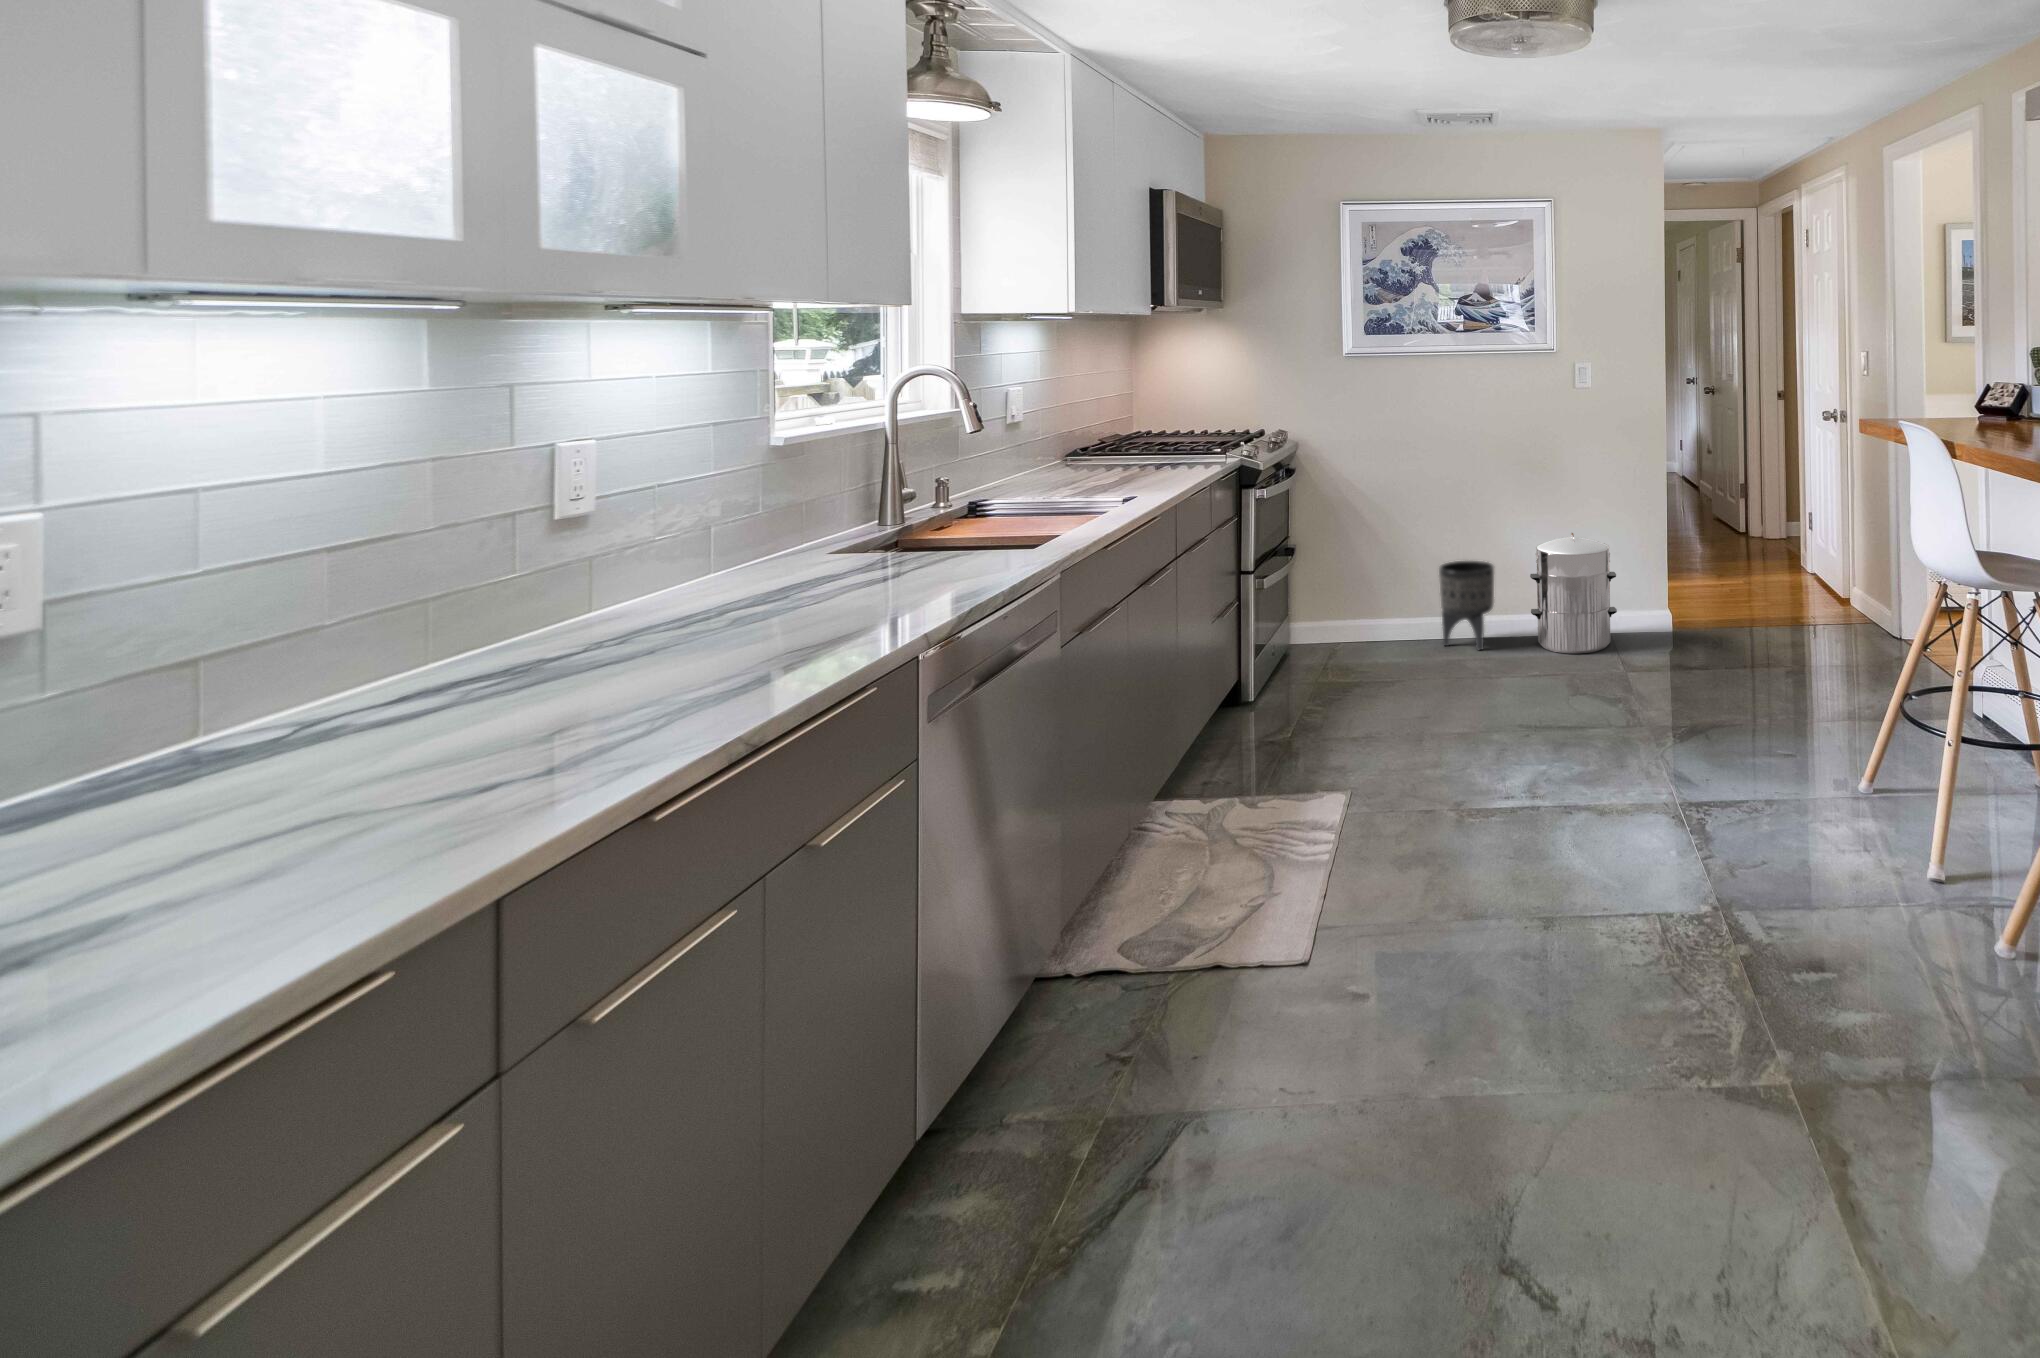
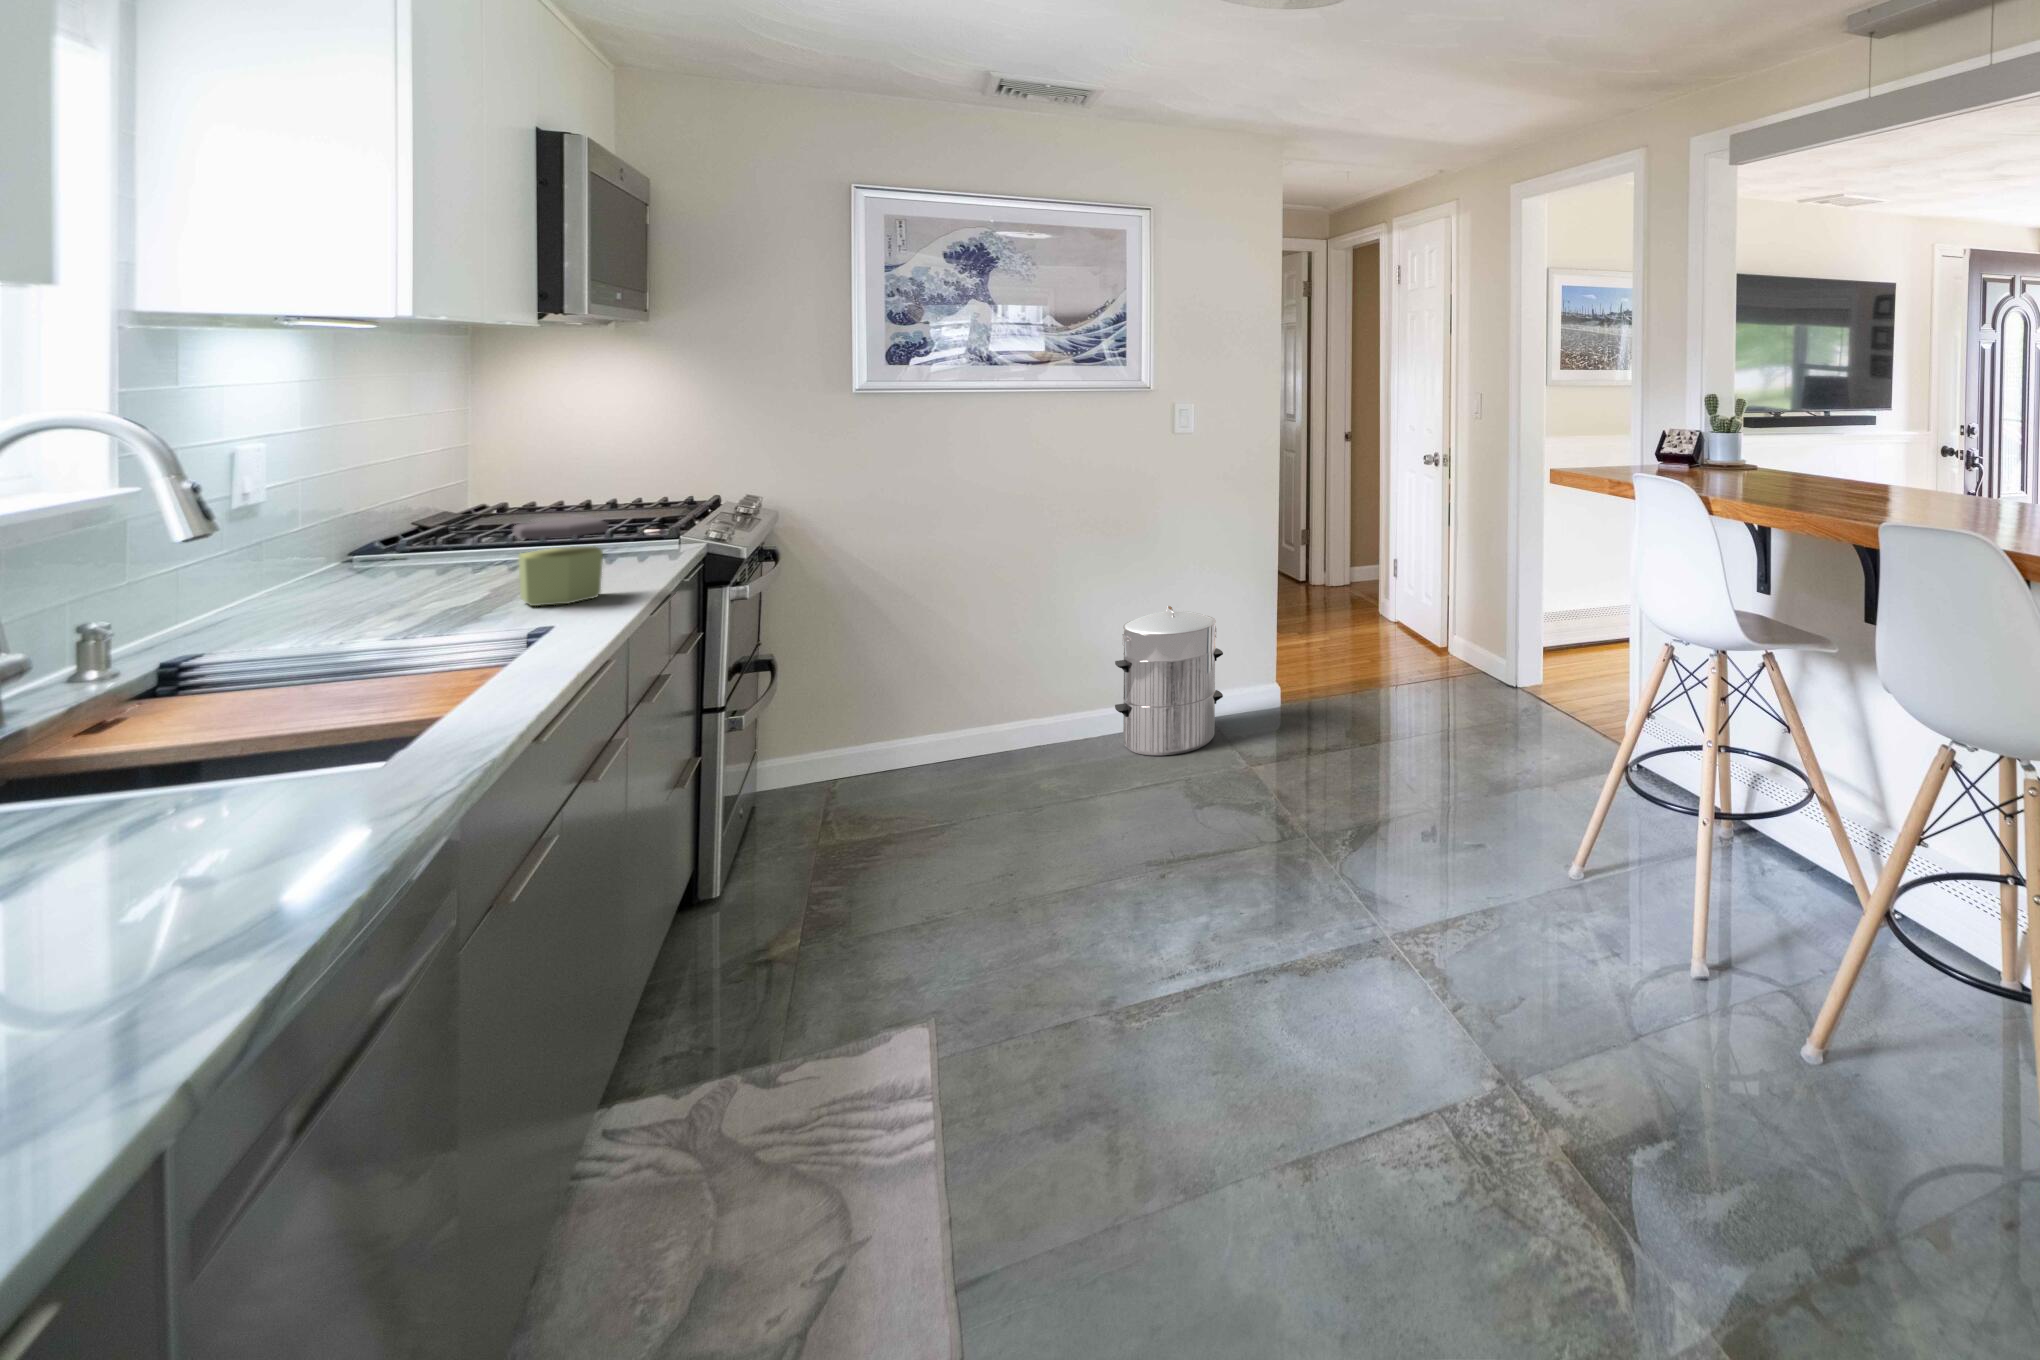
jar: none [1120,437,1166,489] -> present [513,517,609,606]
planter: present [1439,561,1495,650] -> none [991,651,1068,767]

